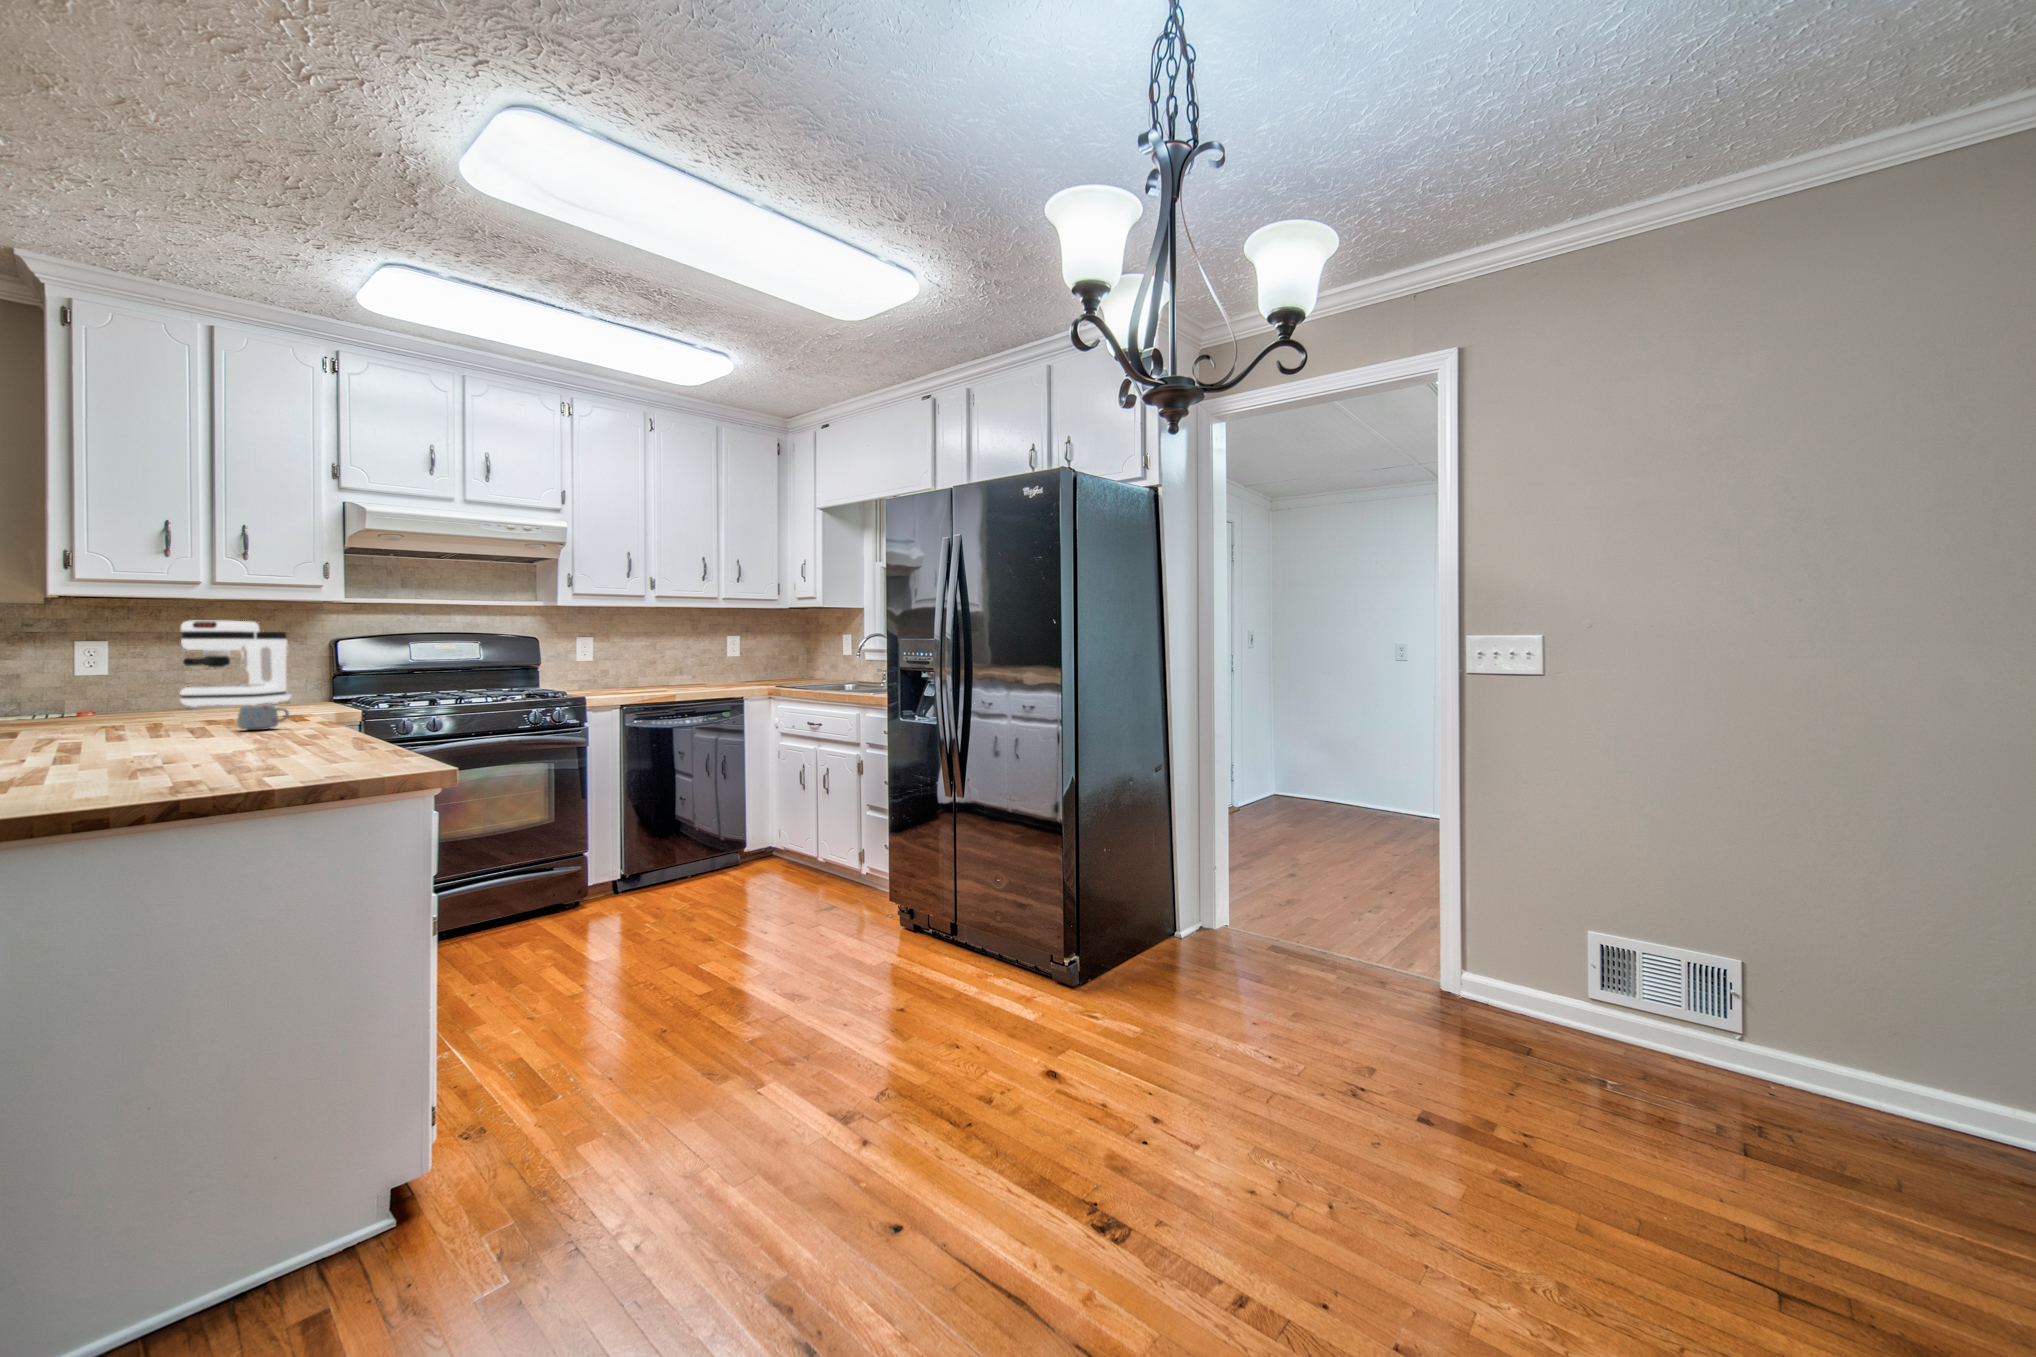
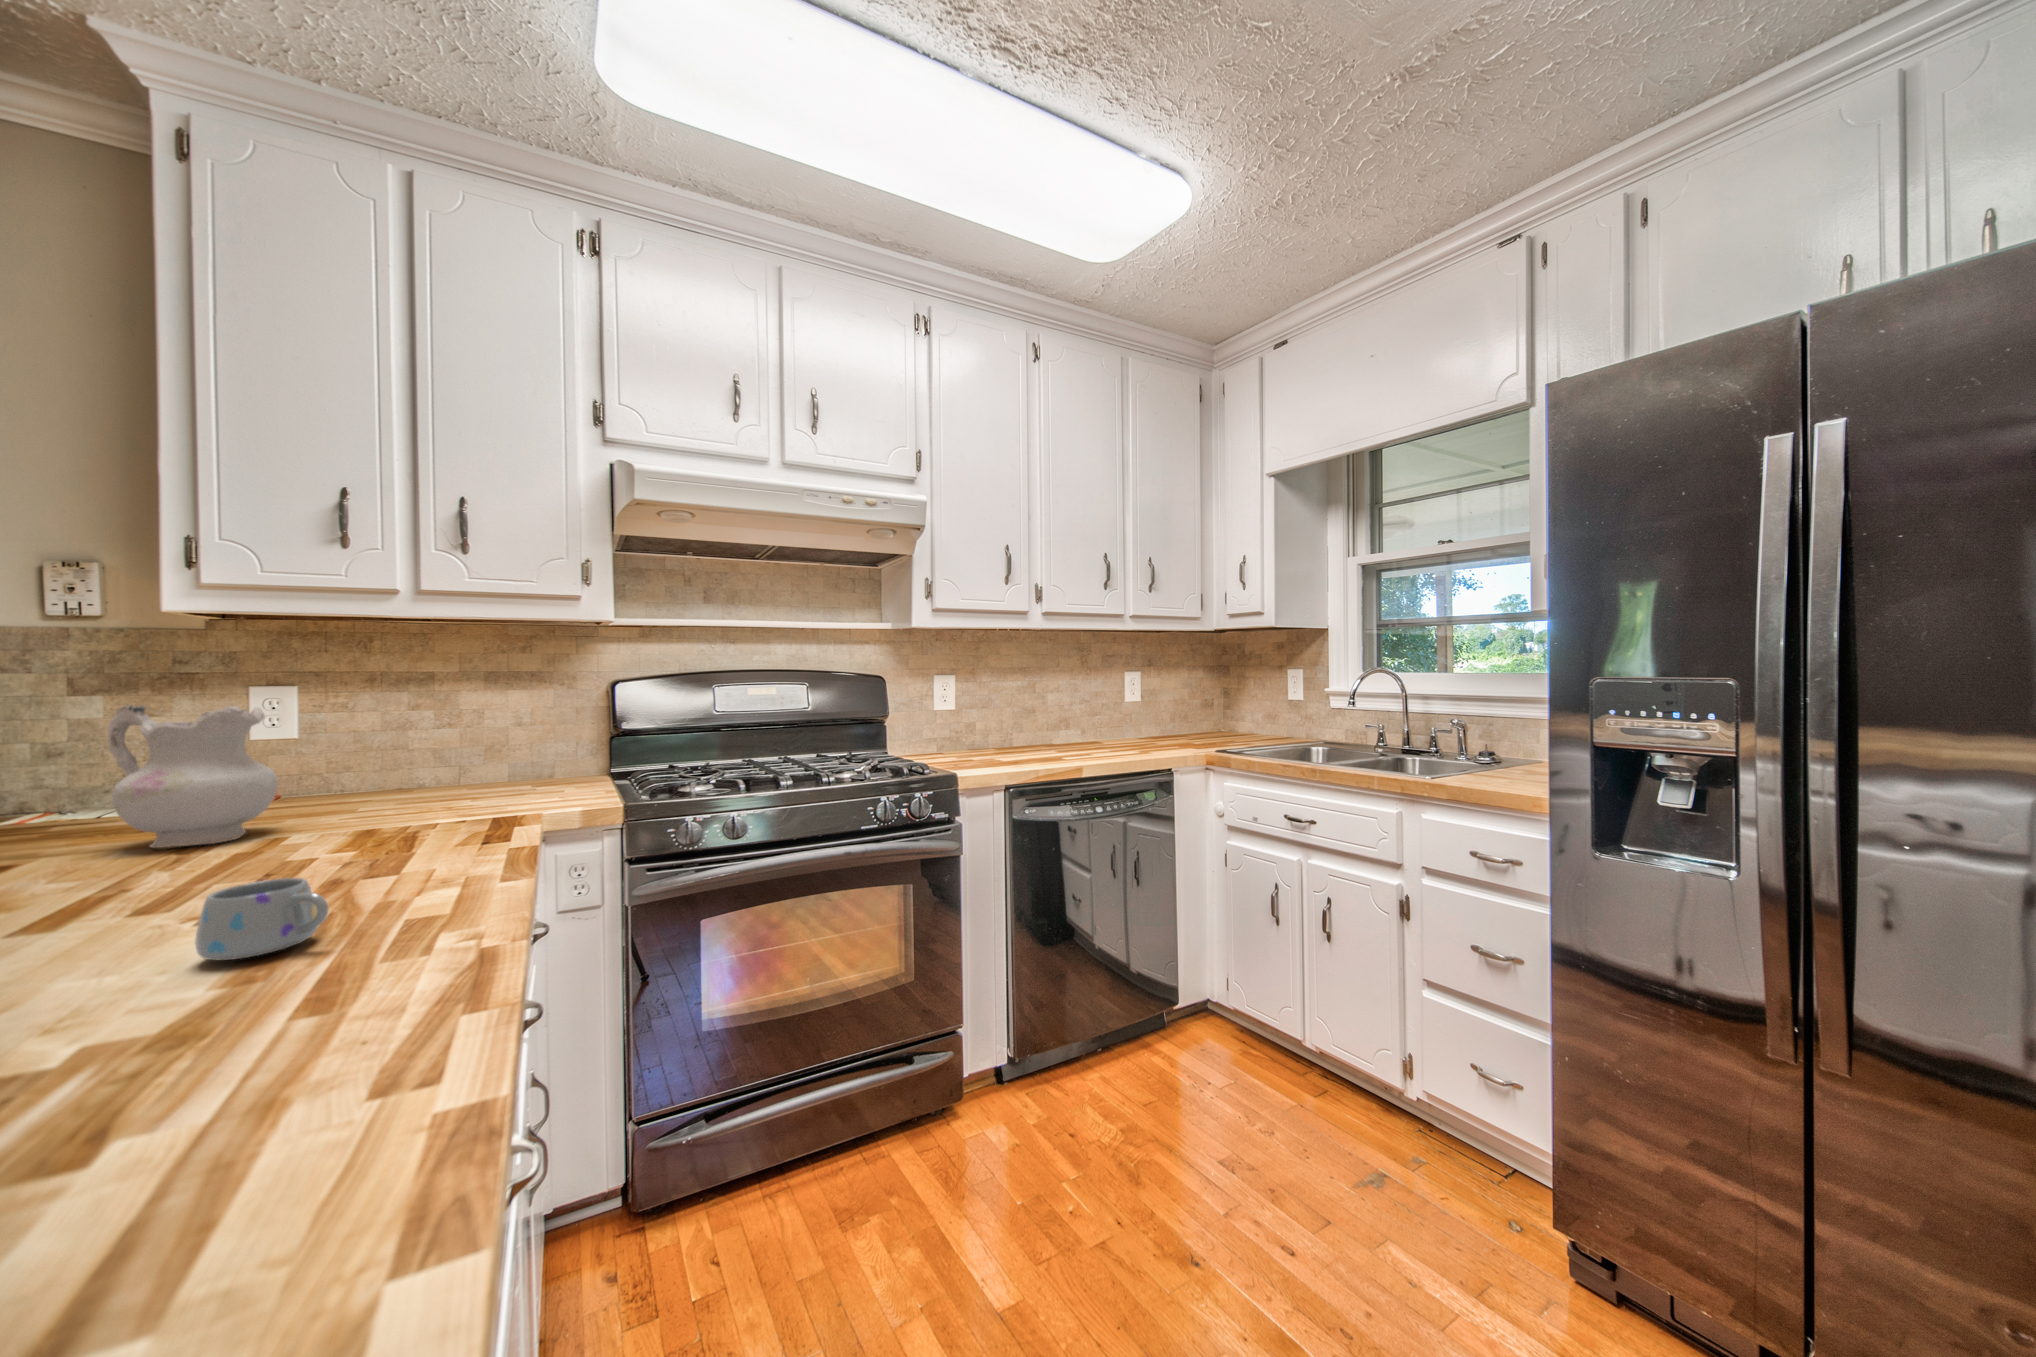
coffee maker: present [180,620,291,708] -> none [384,657,558,791]
ceramic pitcher: none [46,644,146,721] -> present [108,705,278,848]

